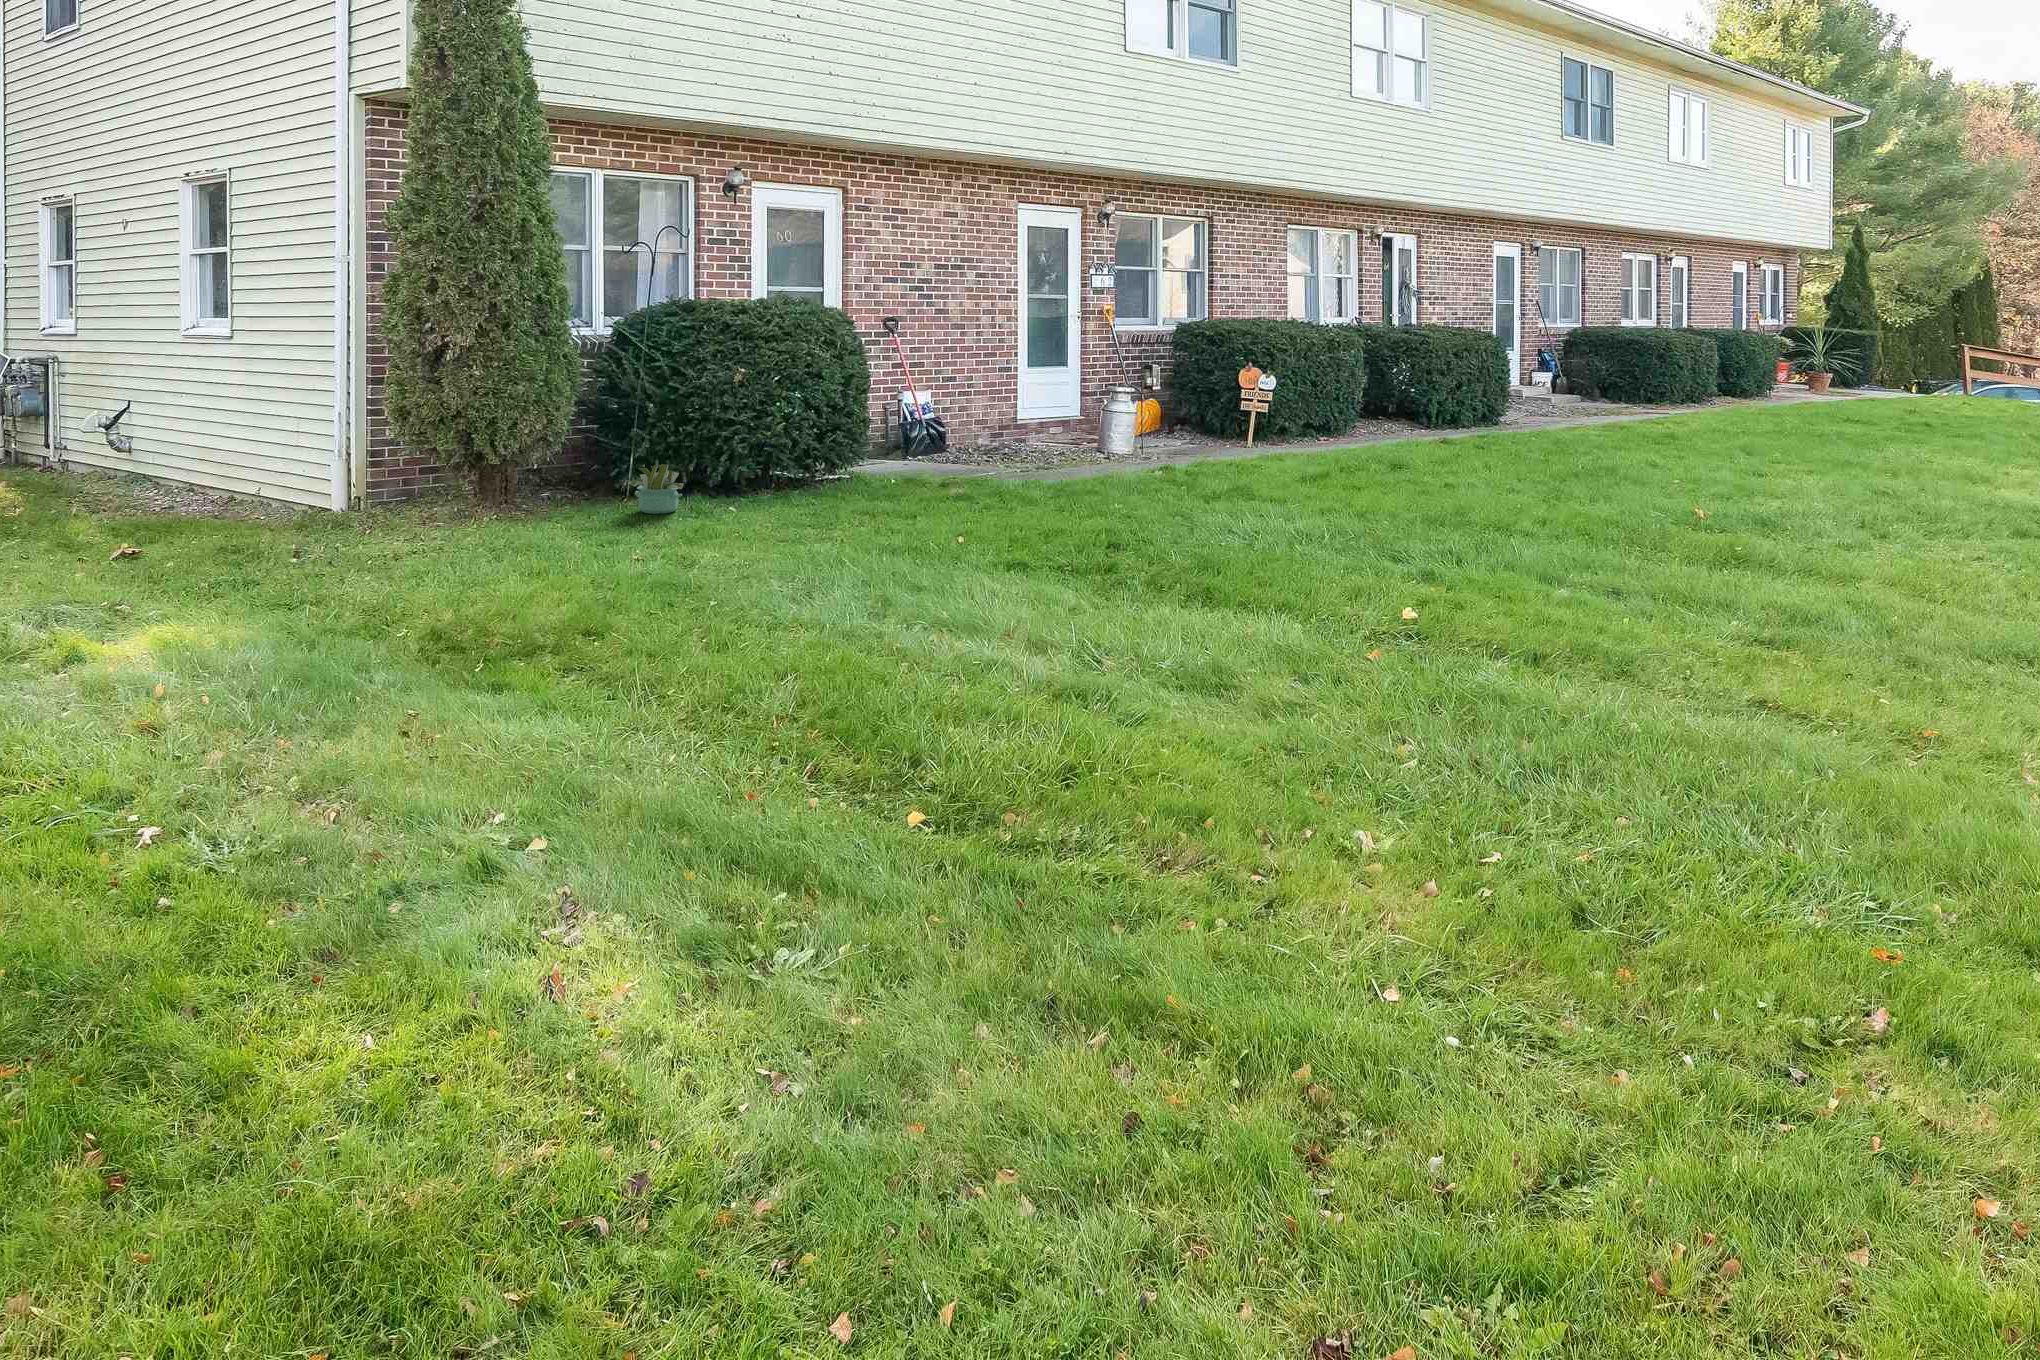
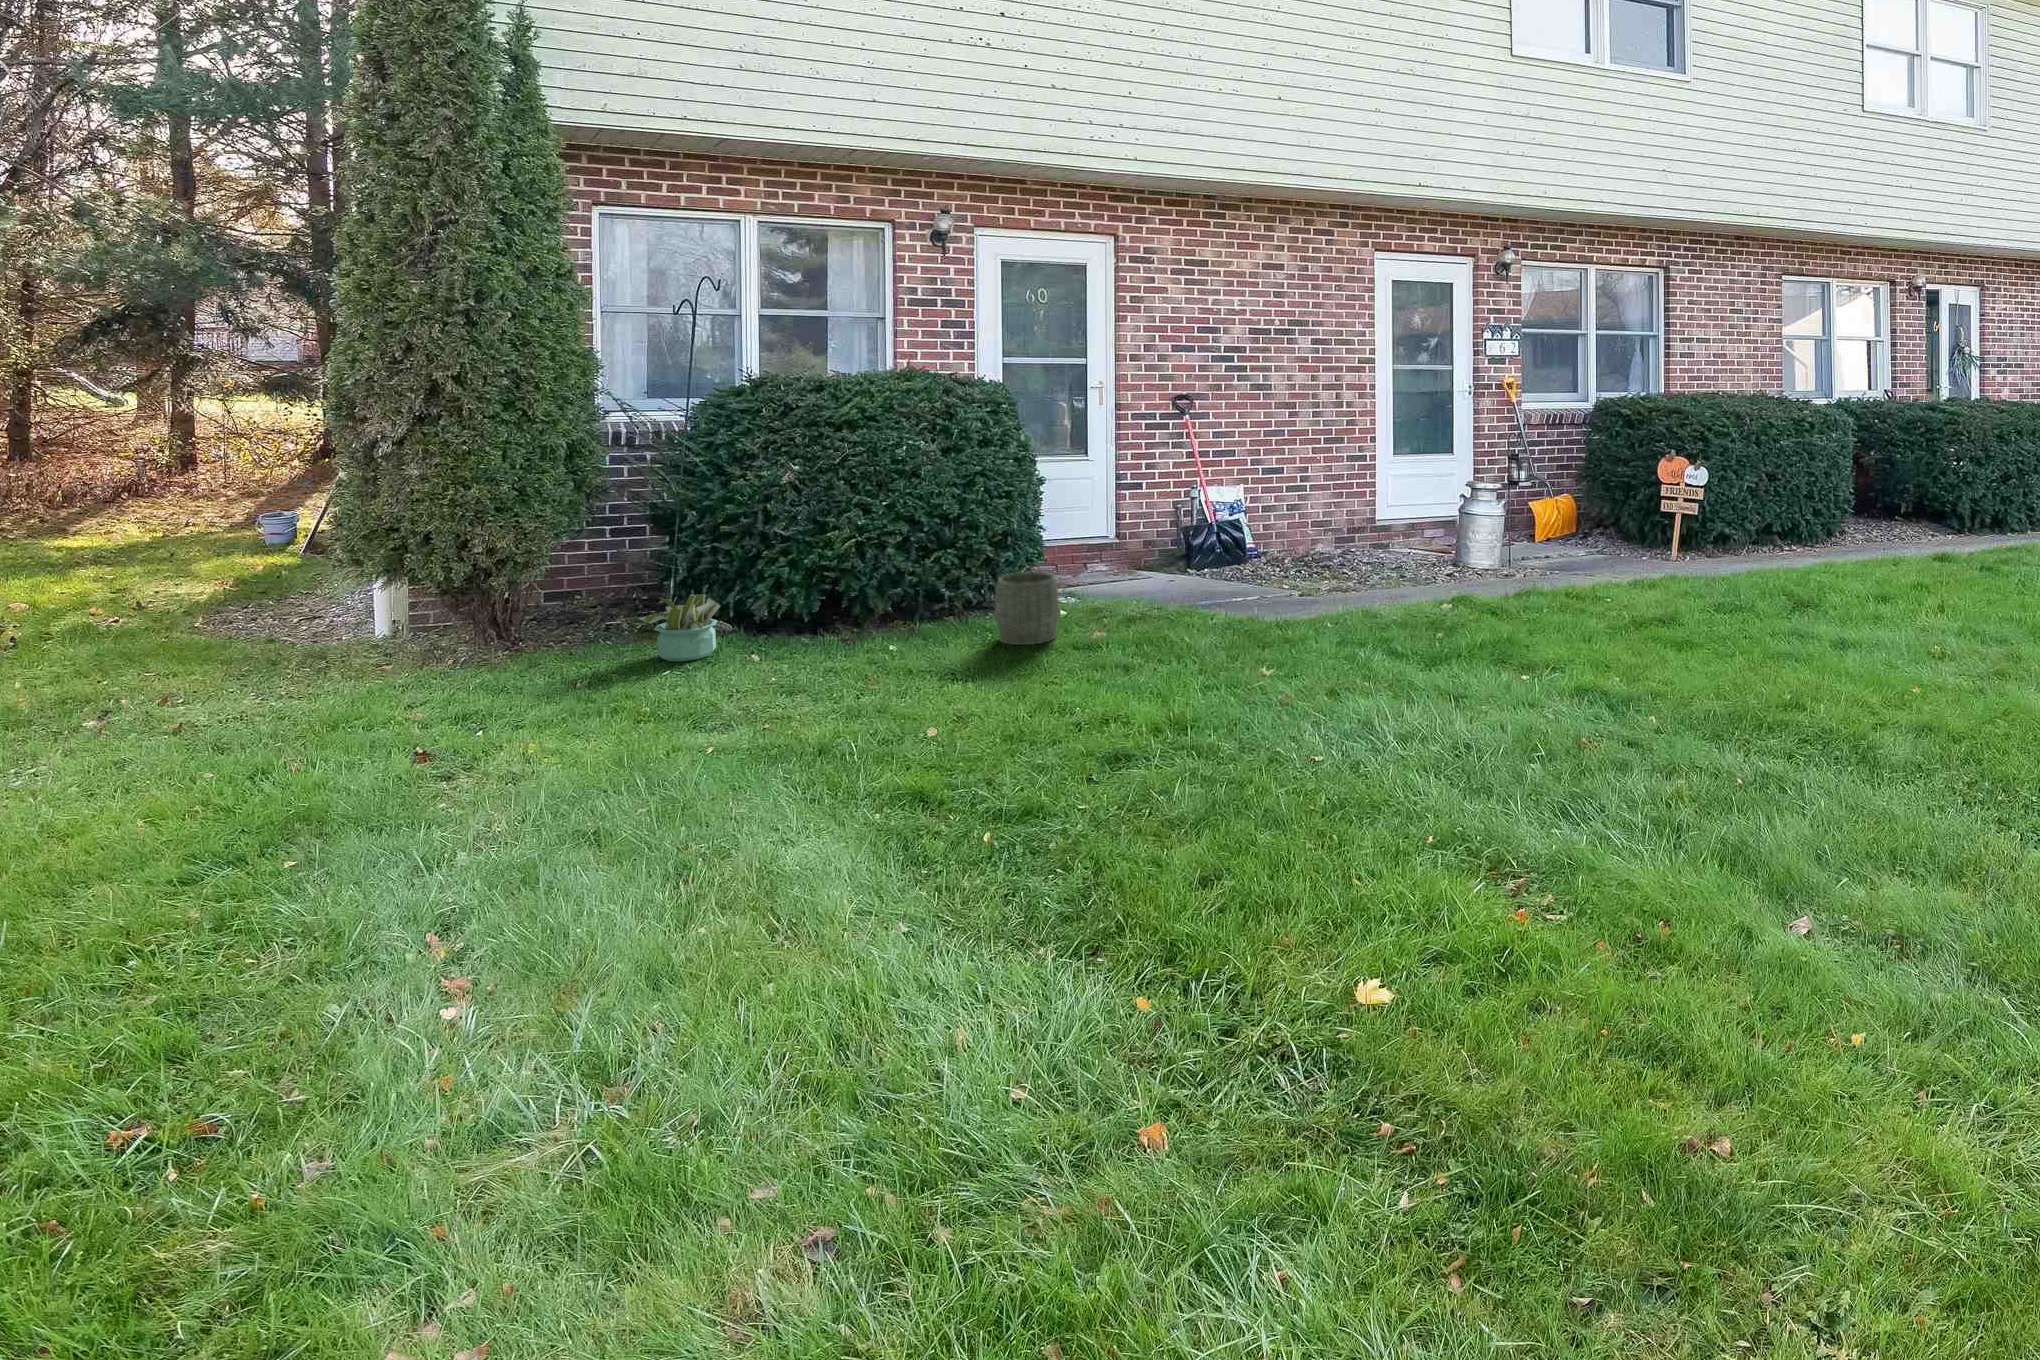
woven basket: none [863,446,909,497] -> present [995,572,1059,645]

